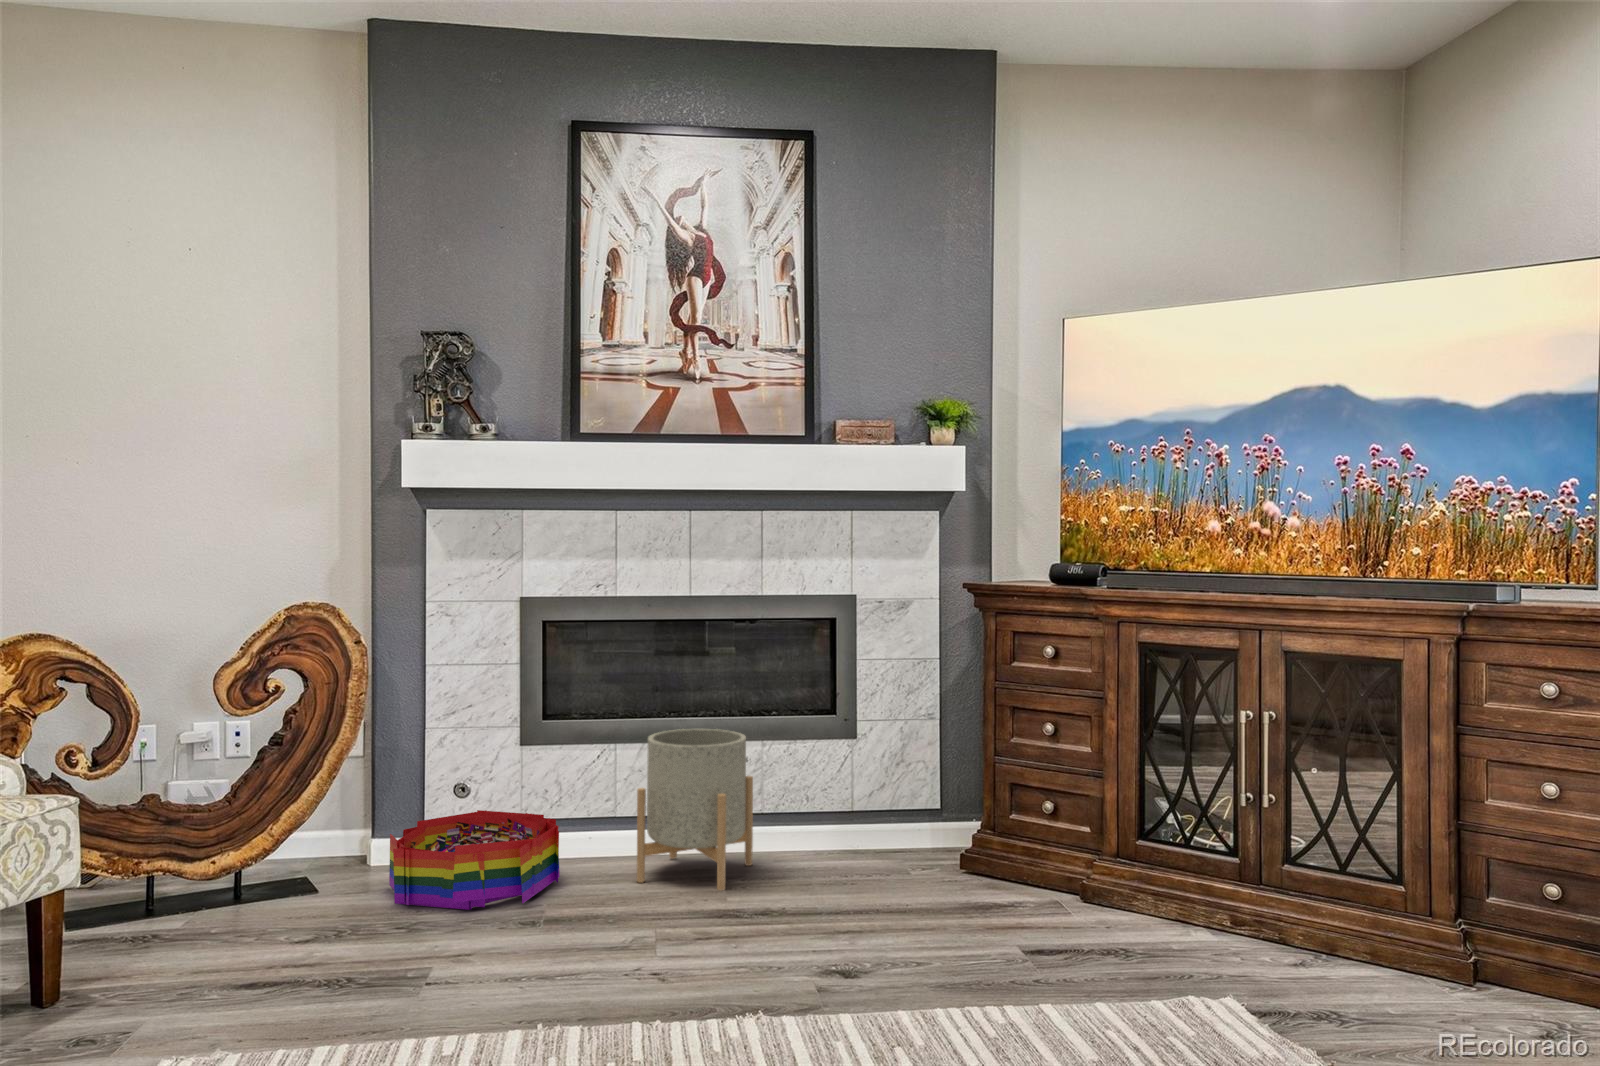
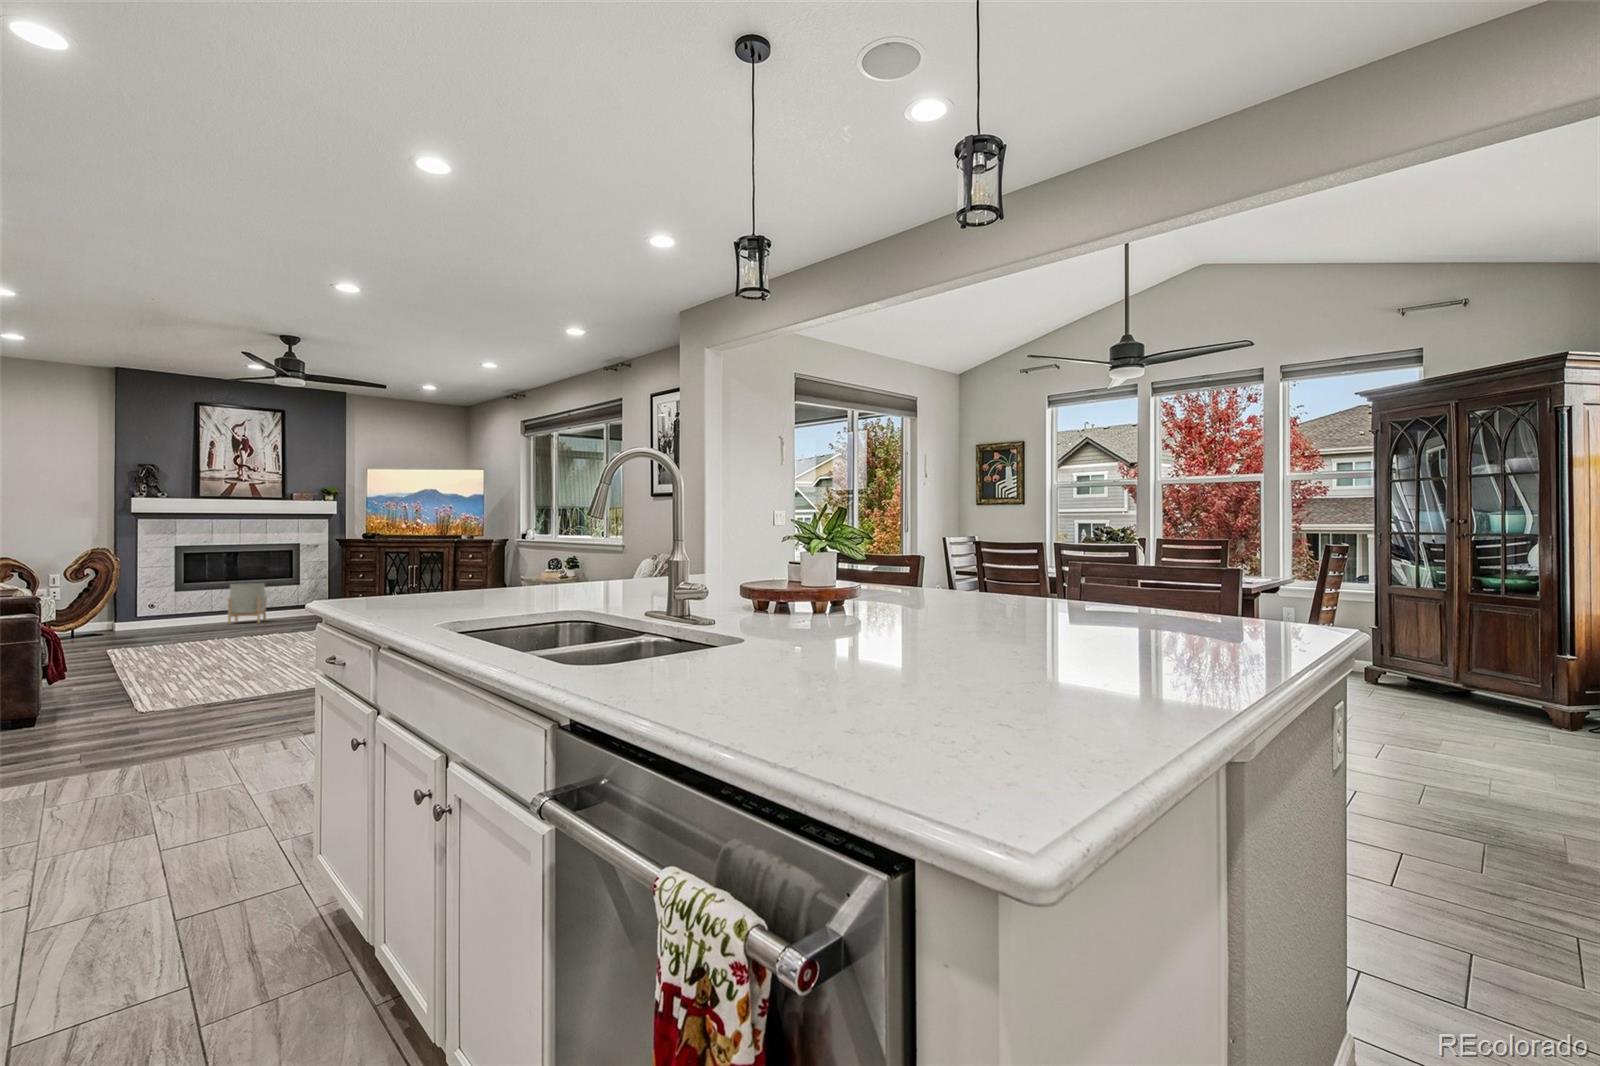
storage bin: present [389,810,560,910] -> none [136,609,201,631]

